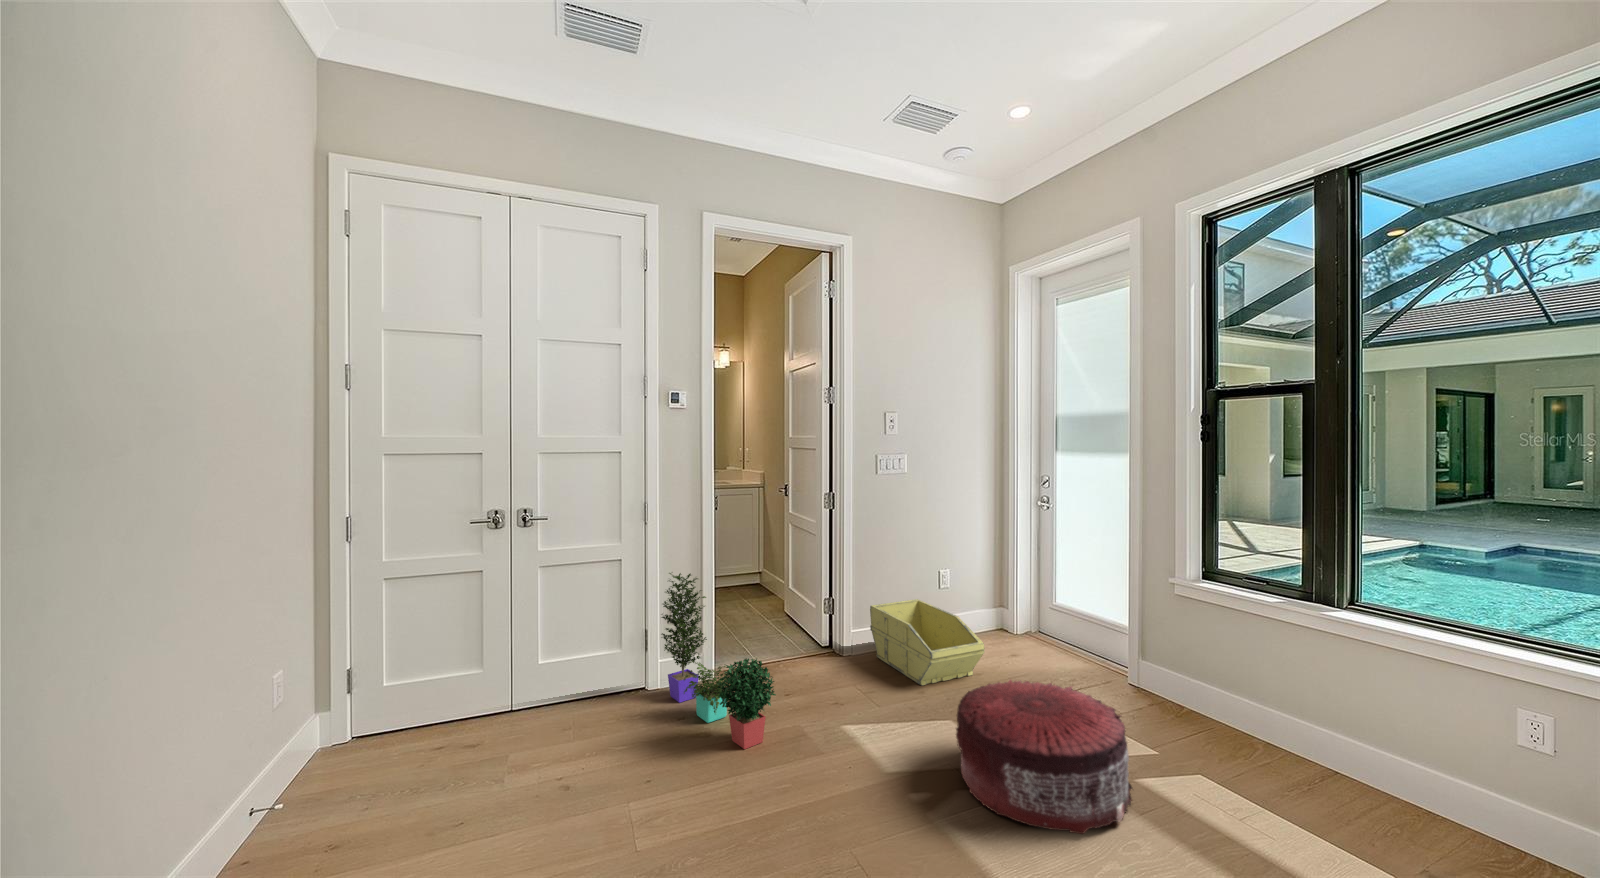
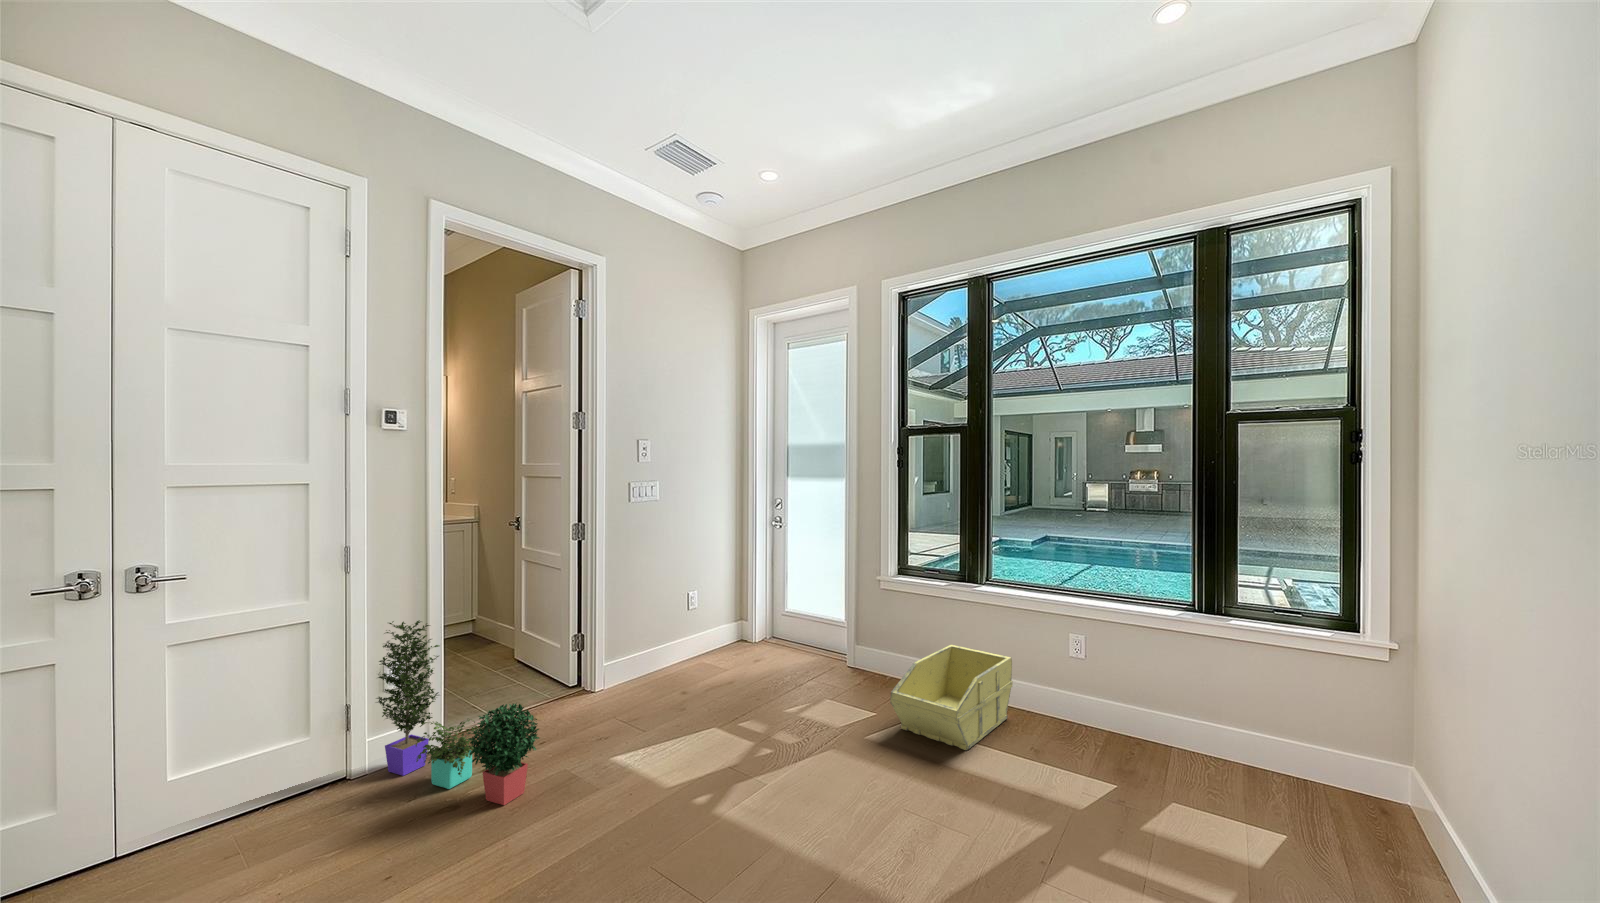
storage bin: present [870,599,985,685] -> present [890,645,1013,750]
pouf: present [956,680,1132,834] -> none [729,674,871,799]

